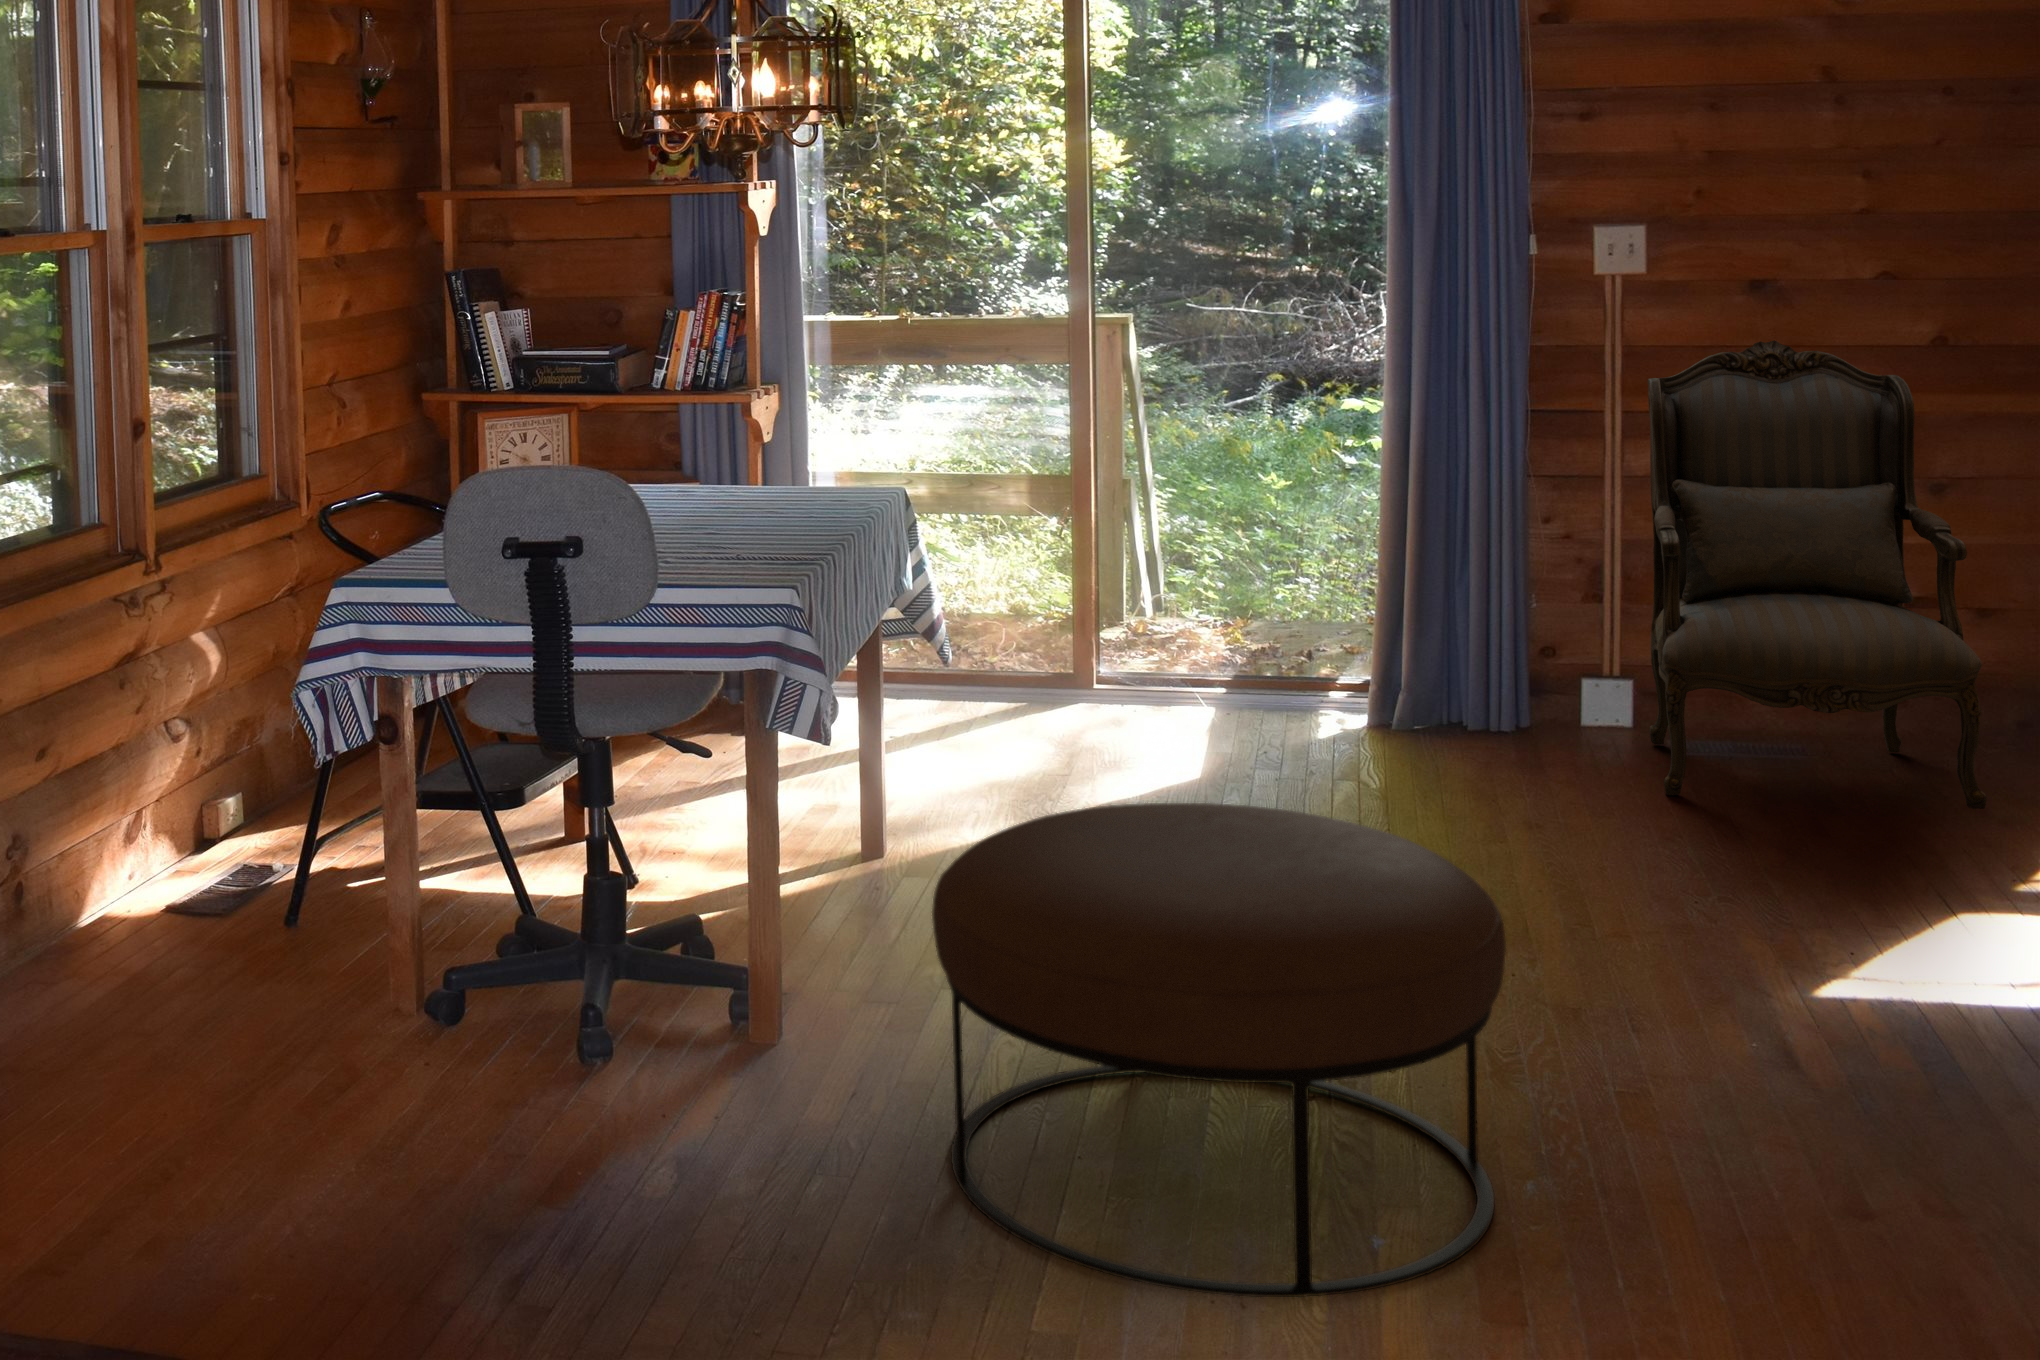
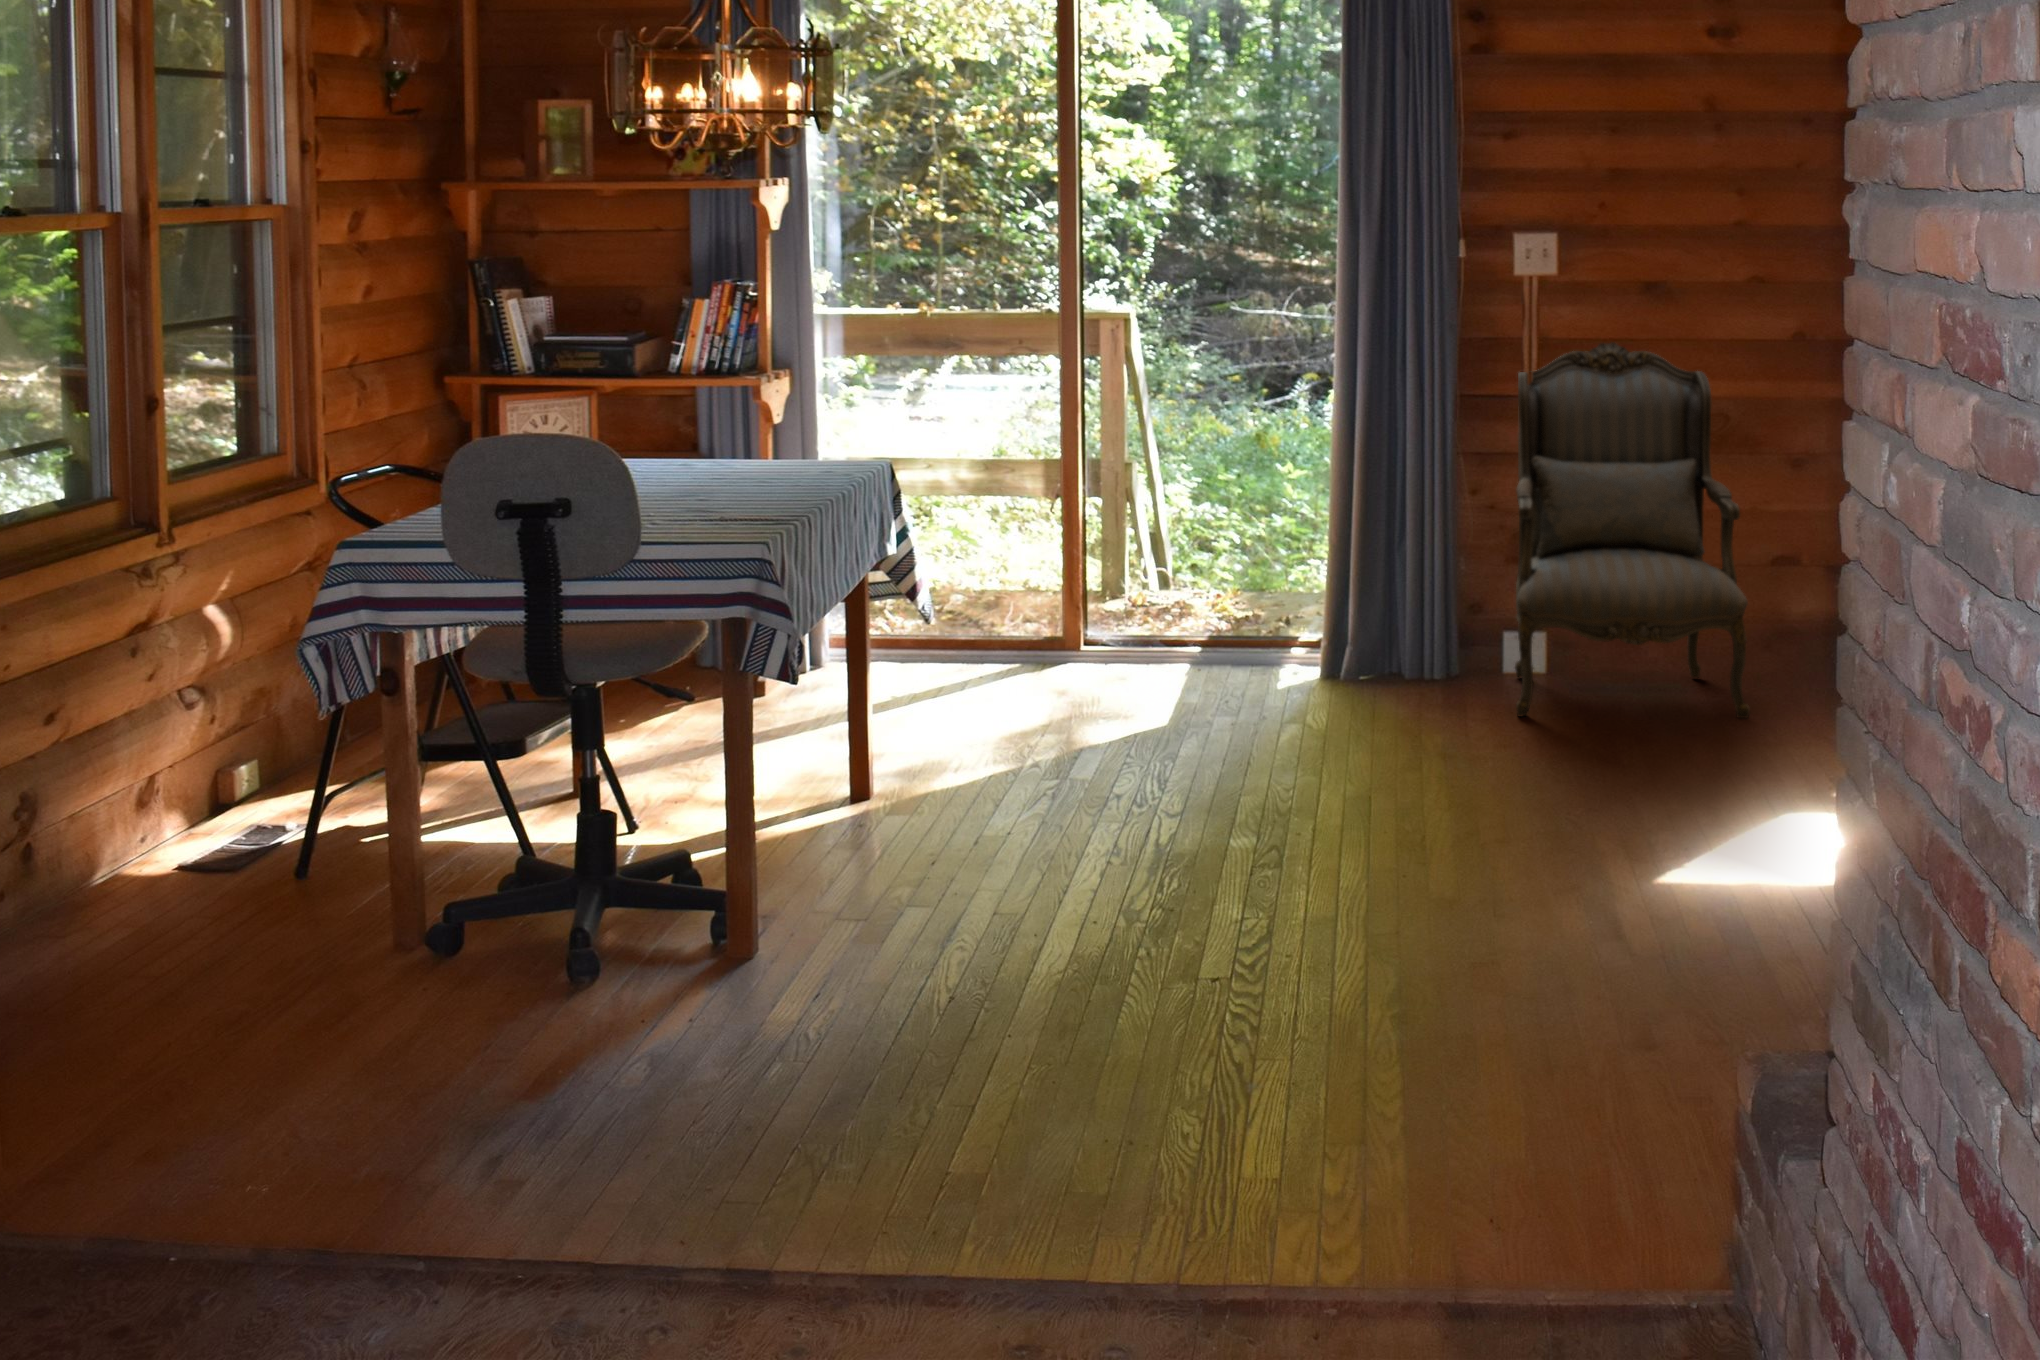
ottoman: present [932,803,1506,1297] -> none [875,720,1325,1106]

